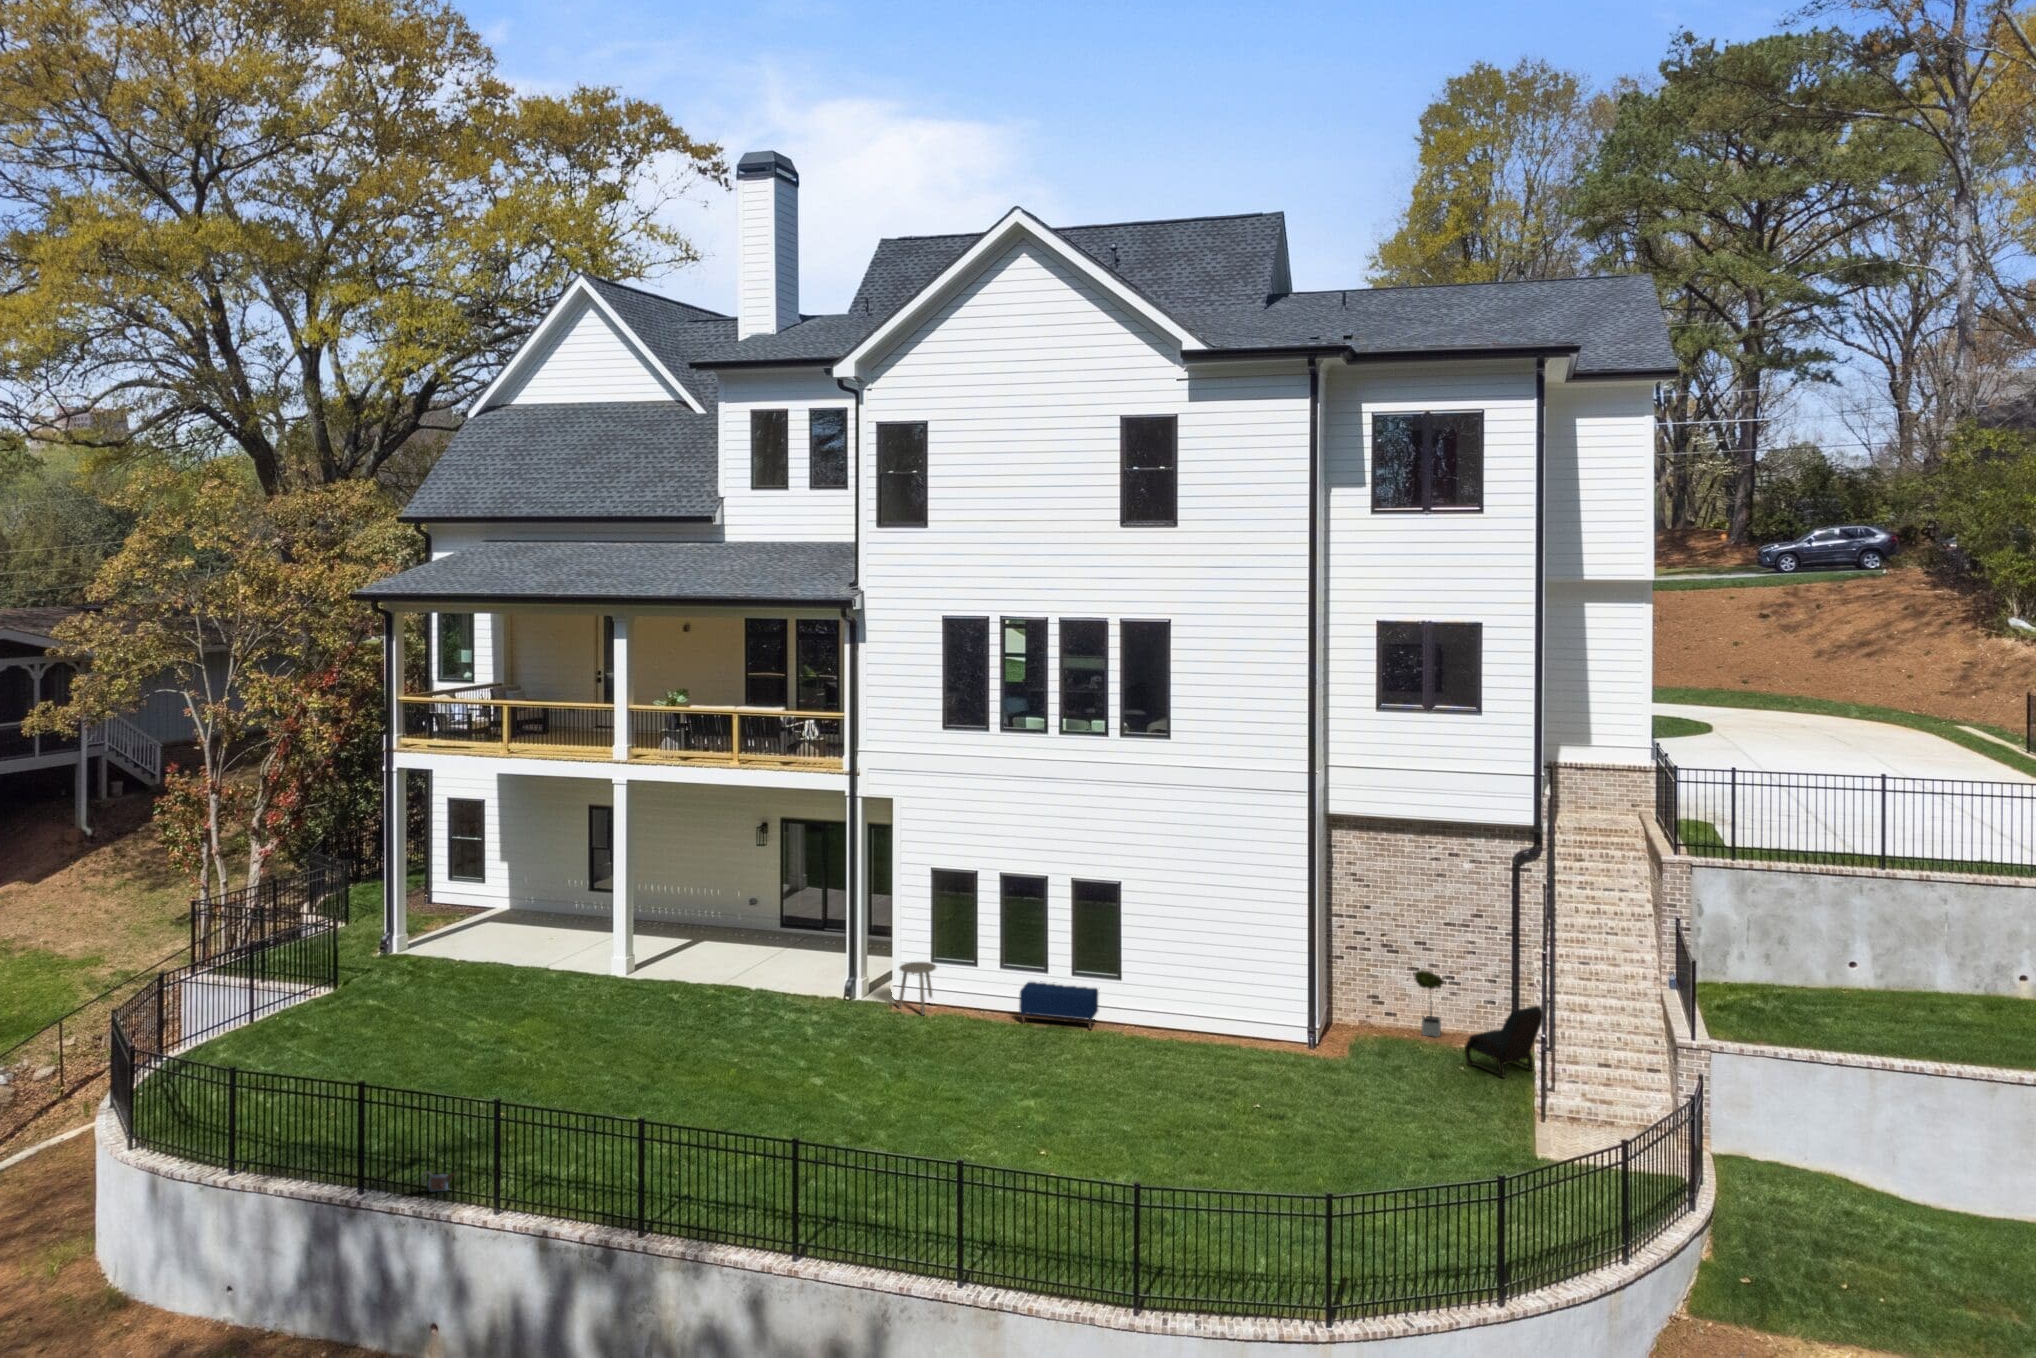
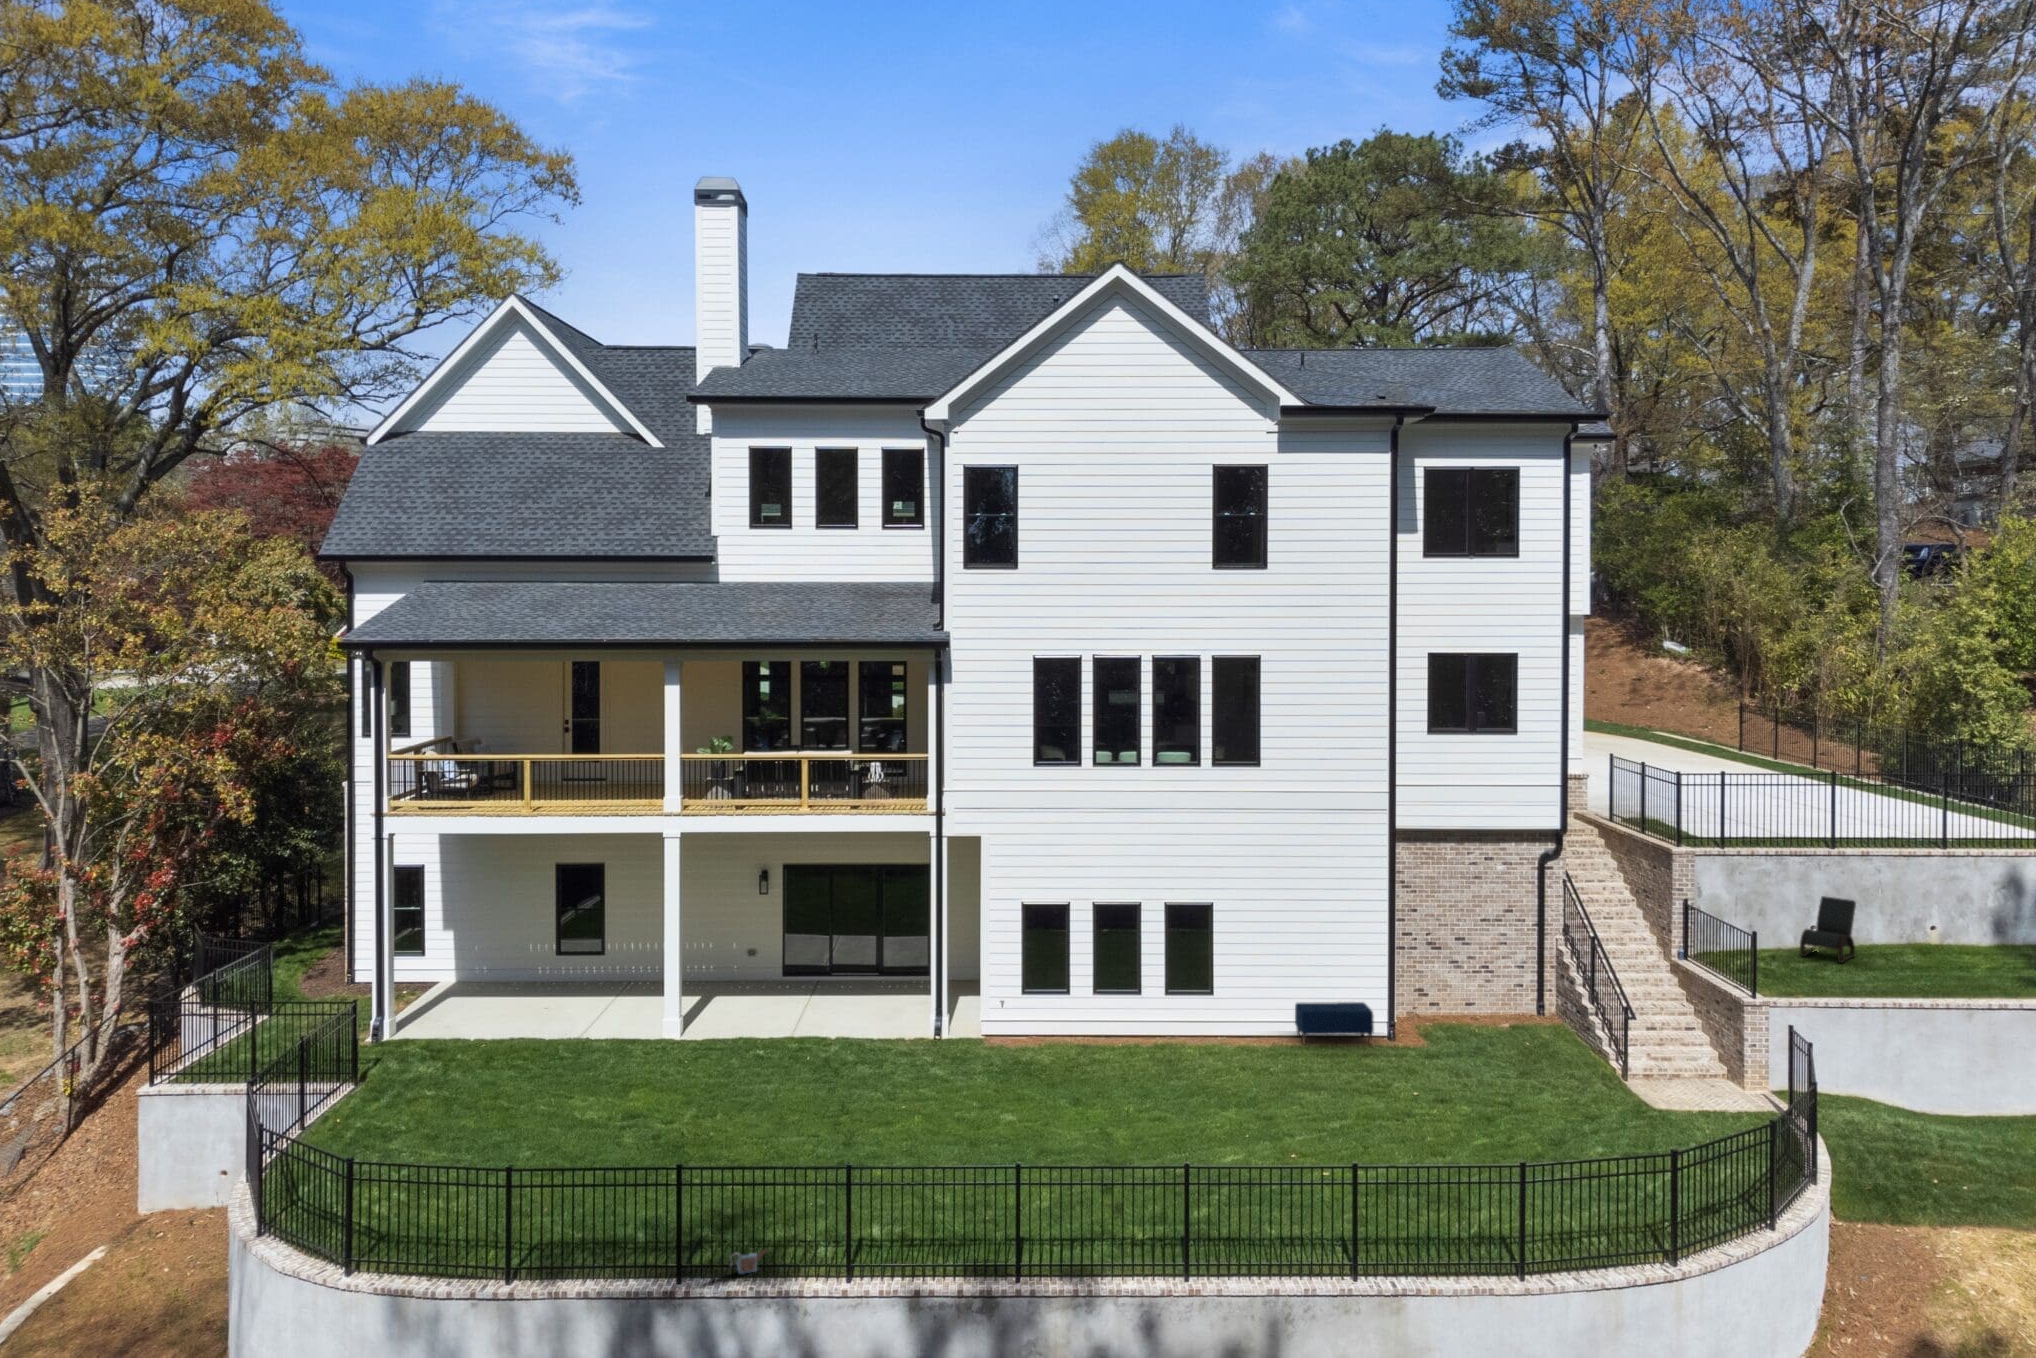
side table: present [898,962,936,1015] -> none [999,996,1038,1048]
potted tree: present [1415,970,1443,1037] -> none [1463,964,1489,1022]
bench: present [1019,982,1098,1030] -> present [1295,1002,1374,1044]
lounge chair: present [1465,1006,1545,1078] -> present [1800,896,1856,963]

